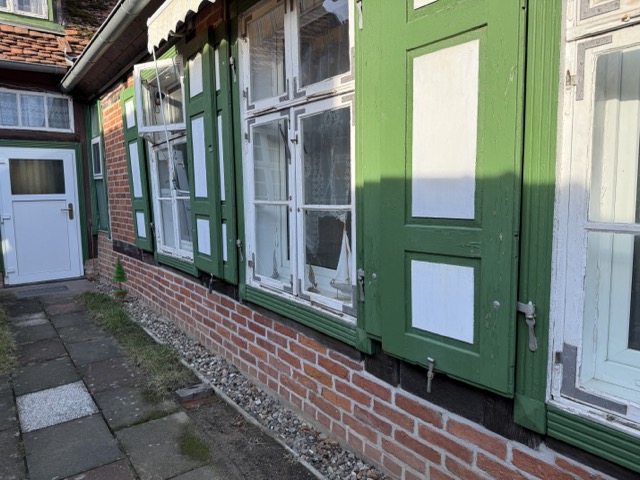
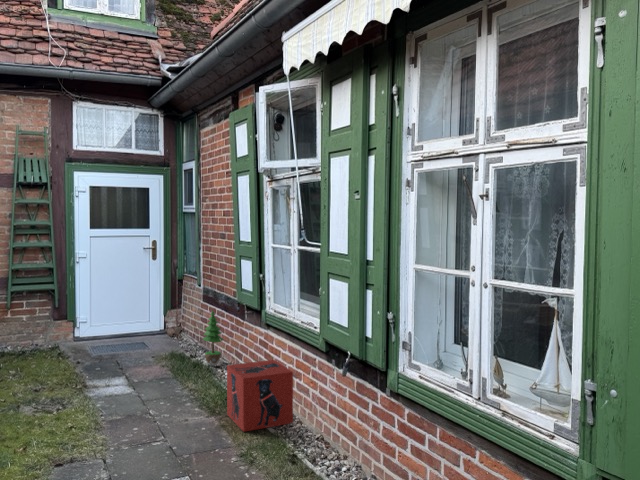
storage box: none [123,289,180,346] -> present [227,360,293,432]

